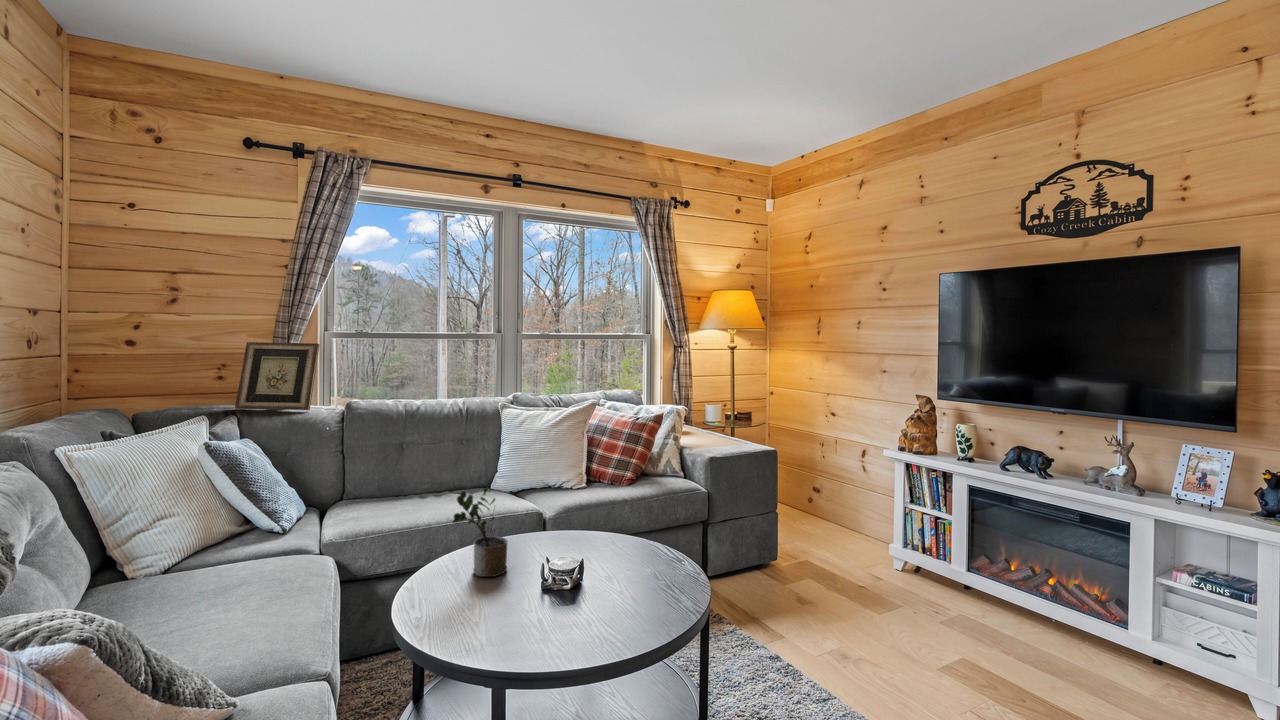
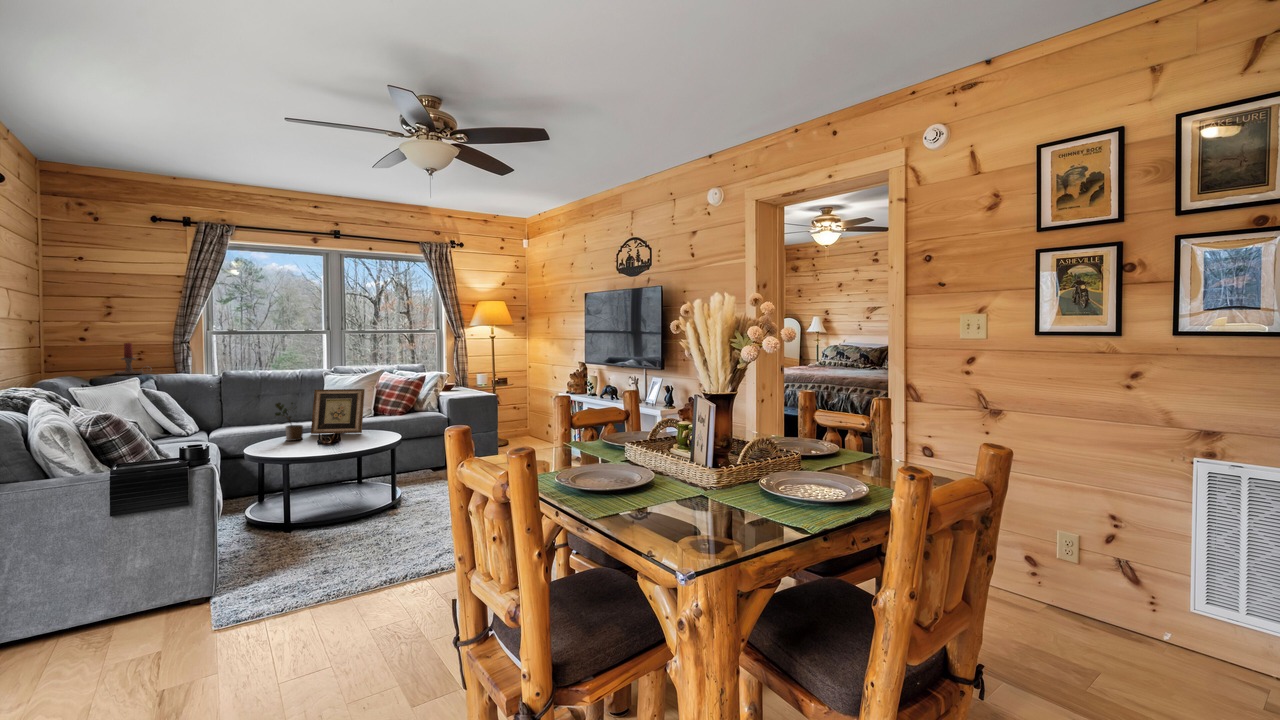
picture frame: present [235,342,320,410] -> present [311,389,365,434]
candle holder: none [179,349,238,402] -> present [115,343,143,375]

